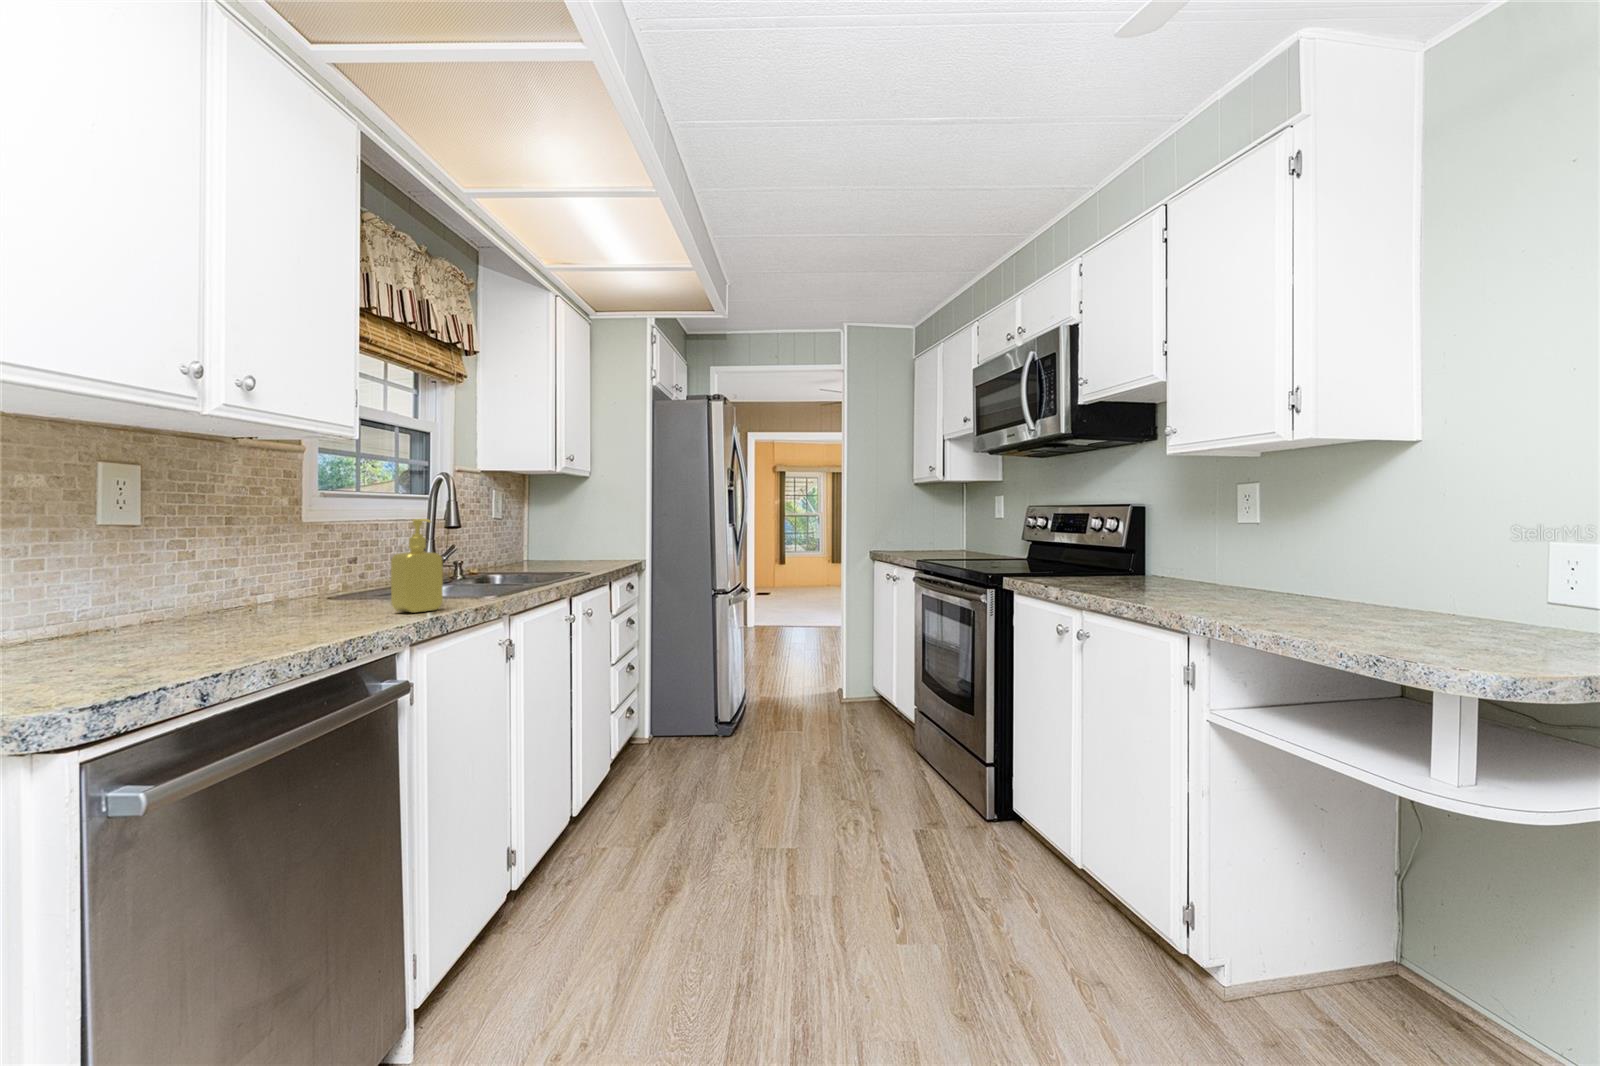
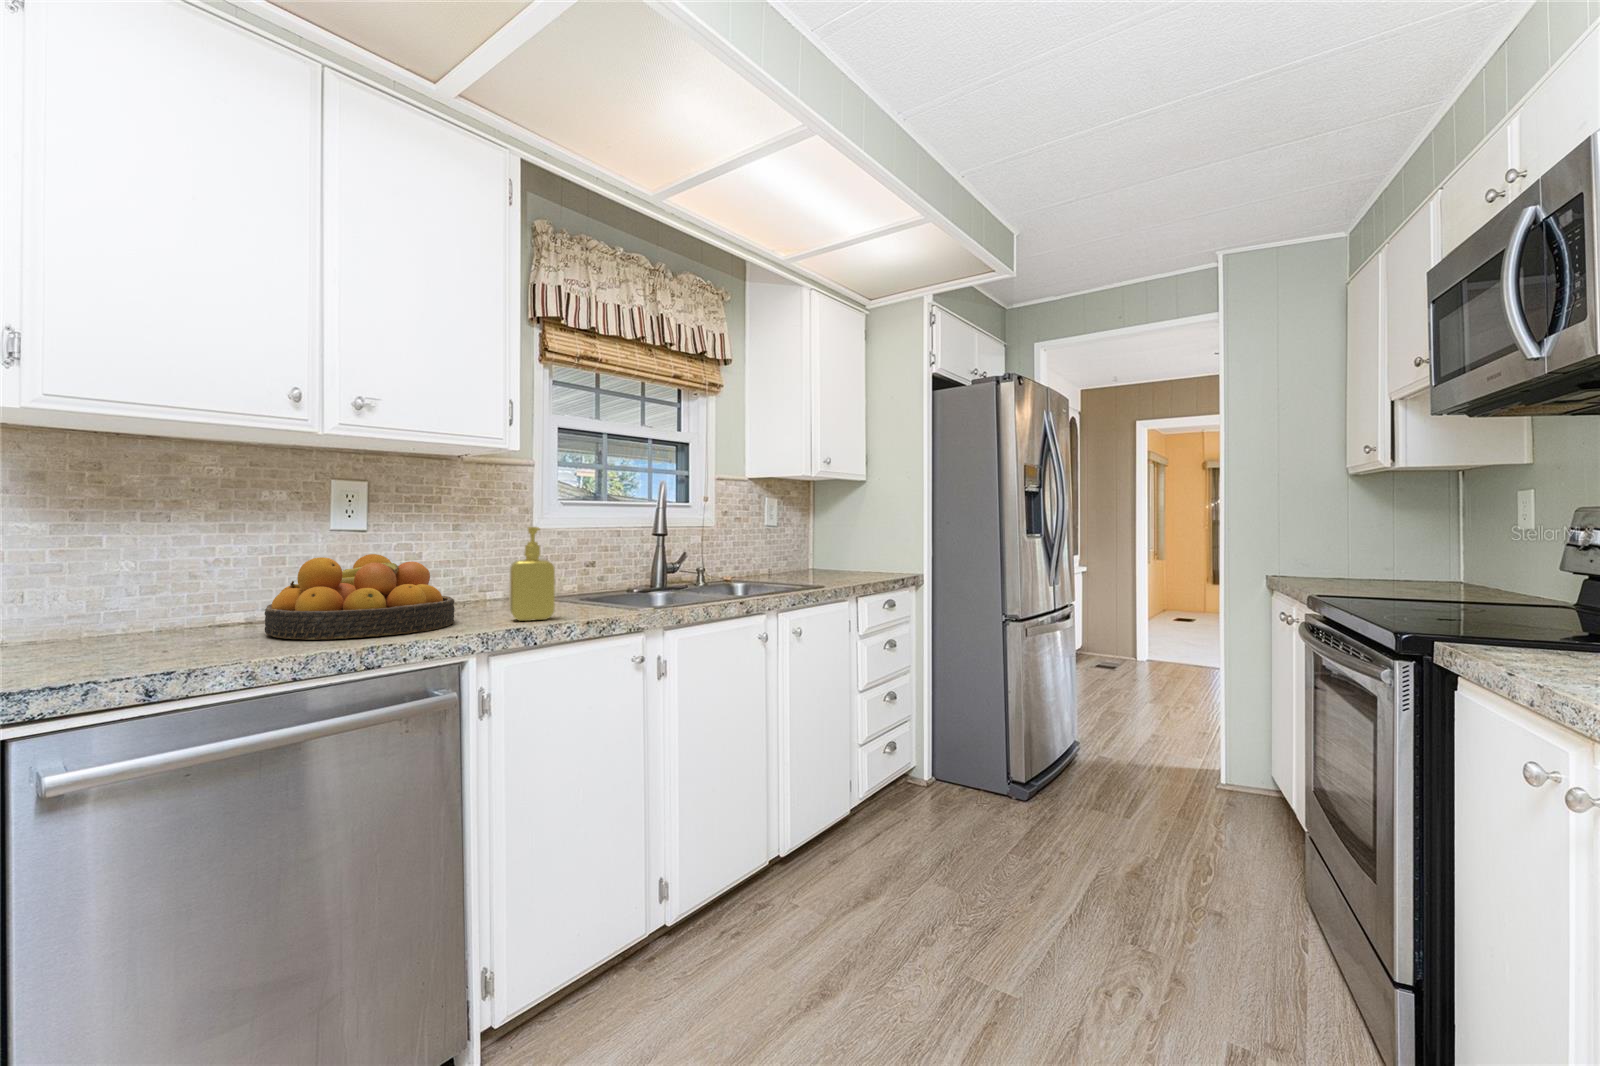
fruit bowl: none [119,550,351,646] -> present [265,554,455,640]

